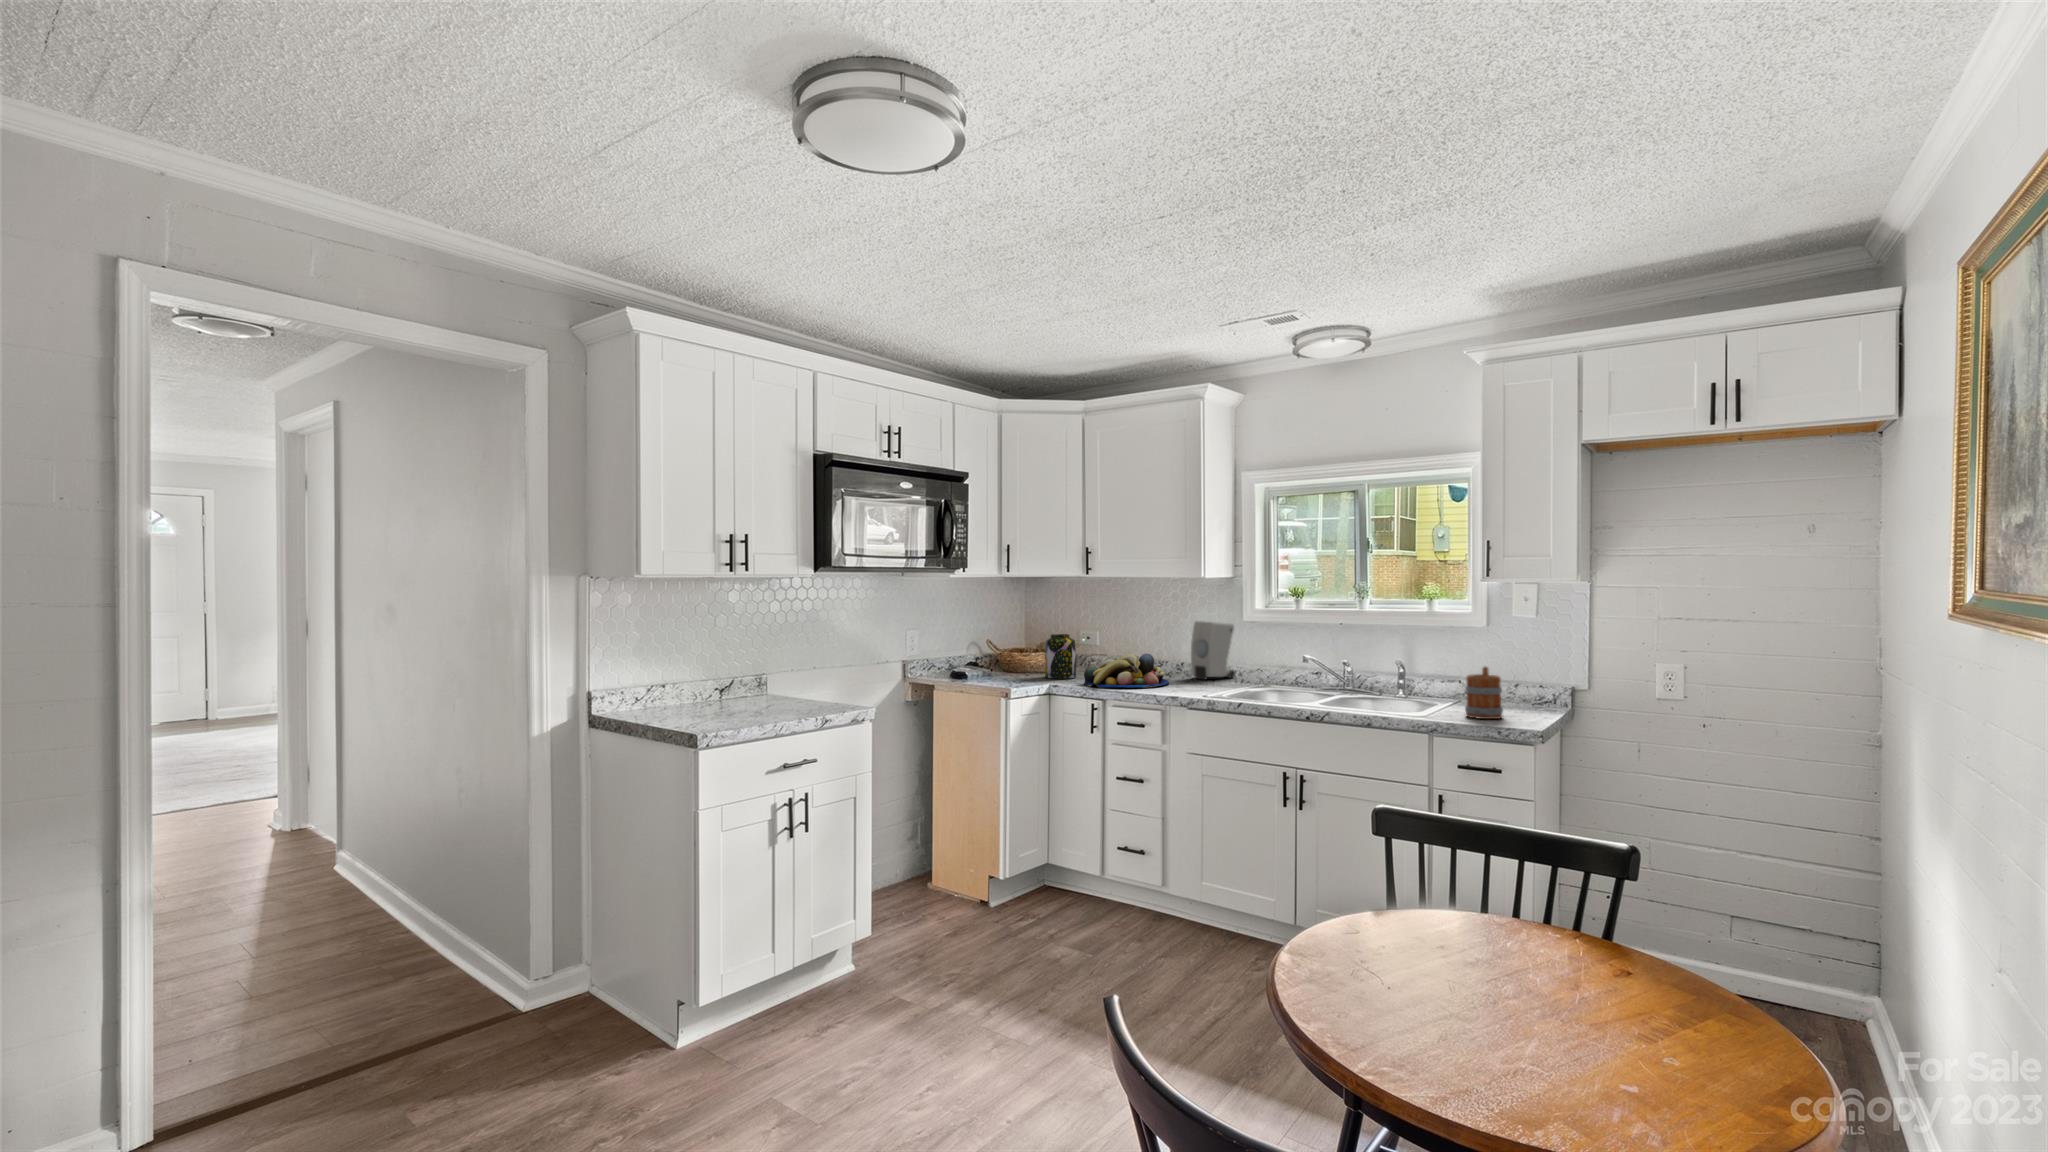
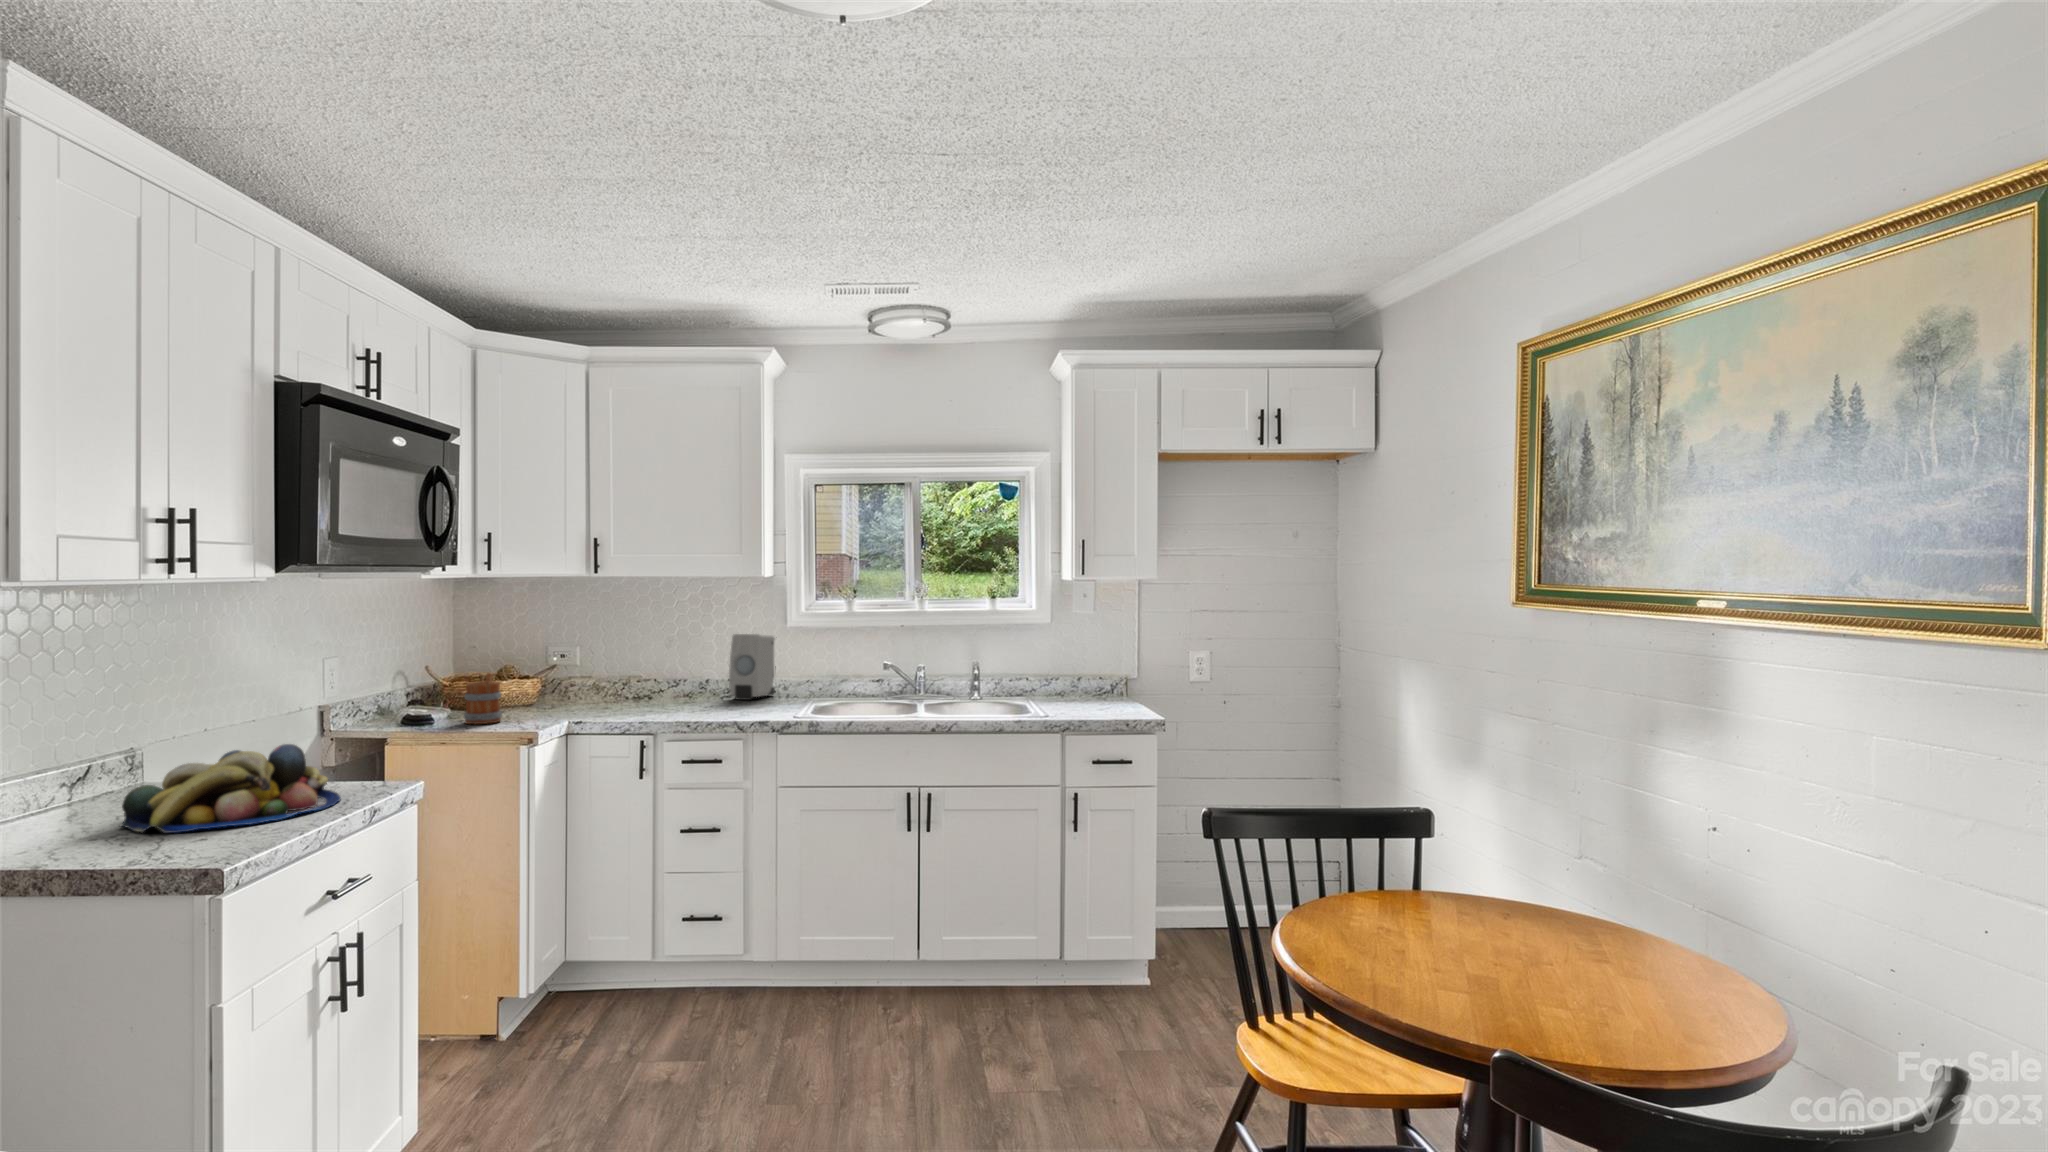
jar: present [1045,634,1076,679] -> none [542,655,588,713]
fruit bowl: present [1084,654,1169,688] -> present [121,744,341,833]
mug: present [1465,666,1503,719] -> present [464,673,502,724]

